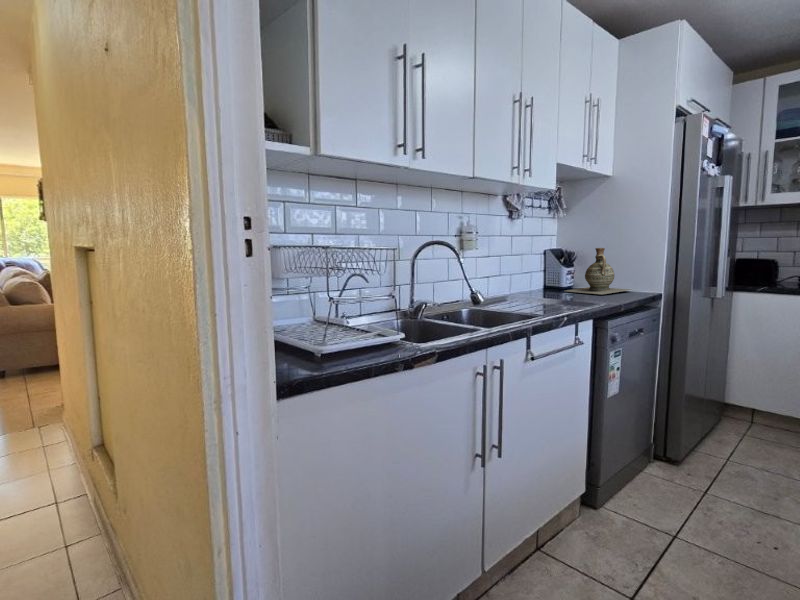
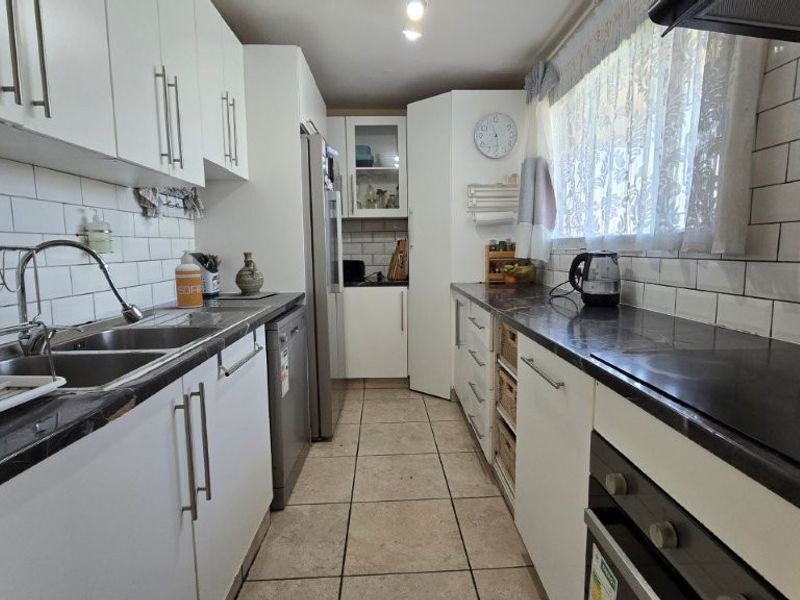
soap dispenser: none [527,247,548,298] -> present [175,250,203,308]

